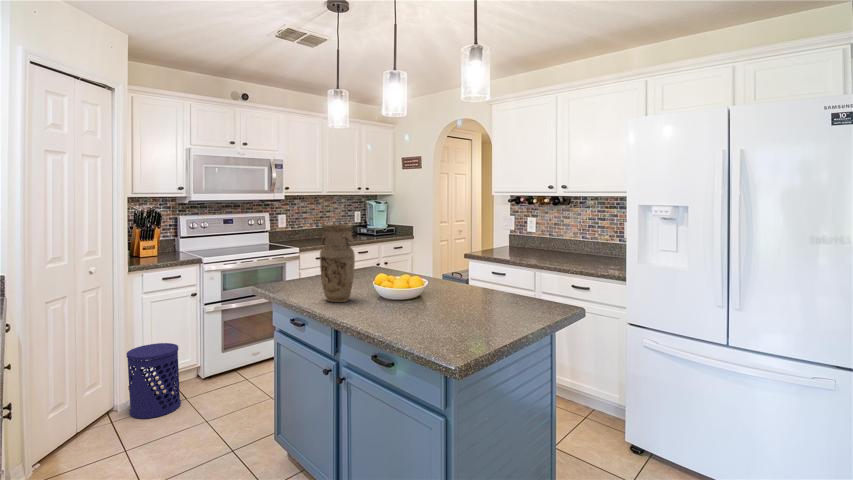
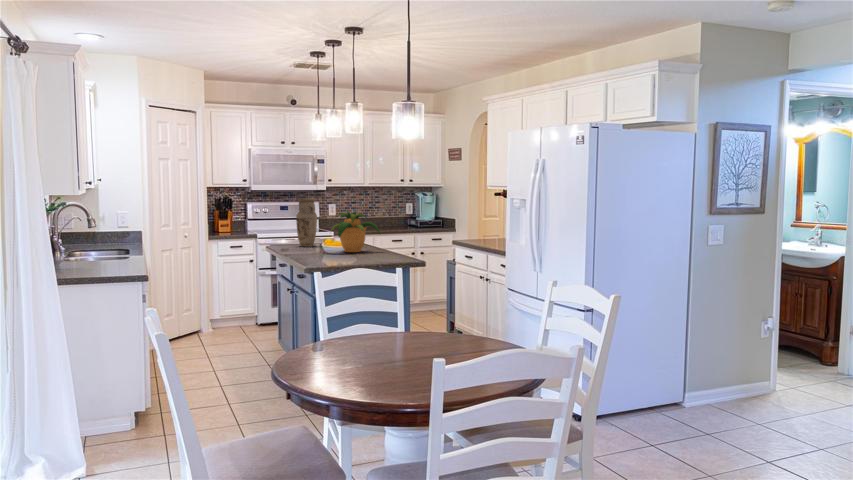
potted plant: none [416,250,502,325] -> present [331,210,380,252]
waste bin: present [126,343,181,418] -> none [203,292,237,340]

